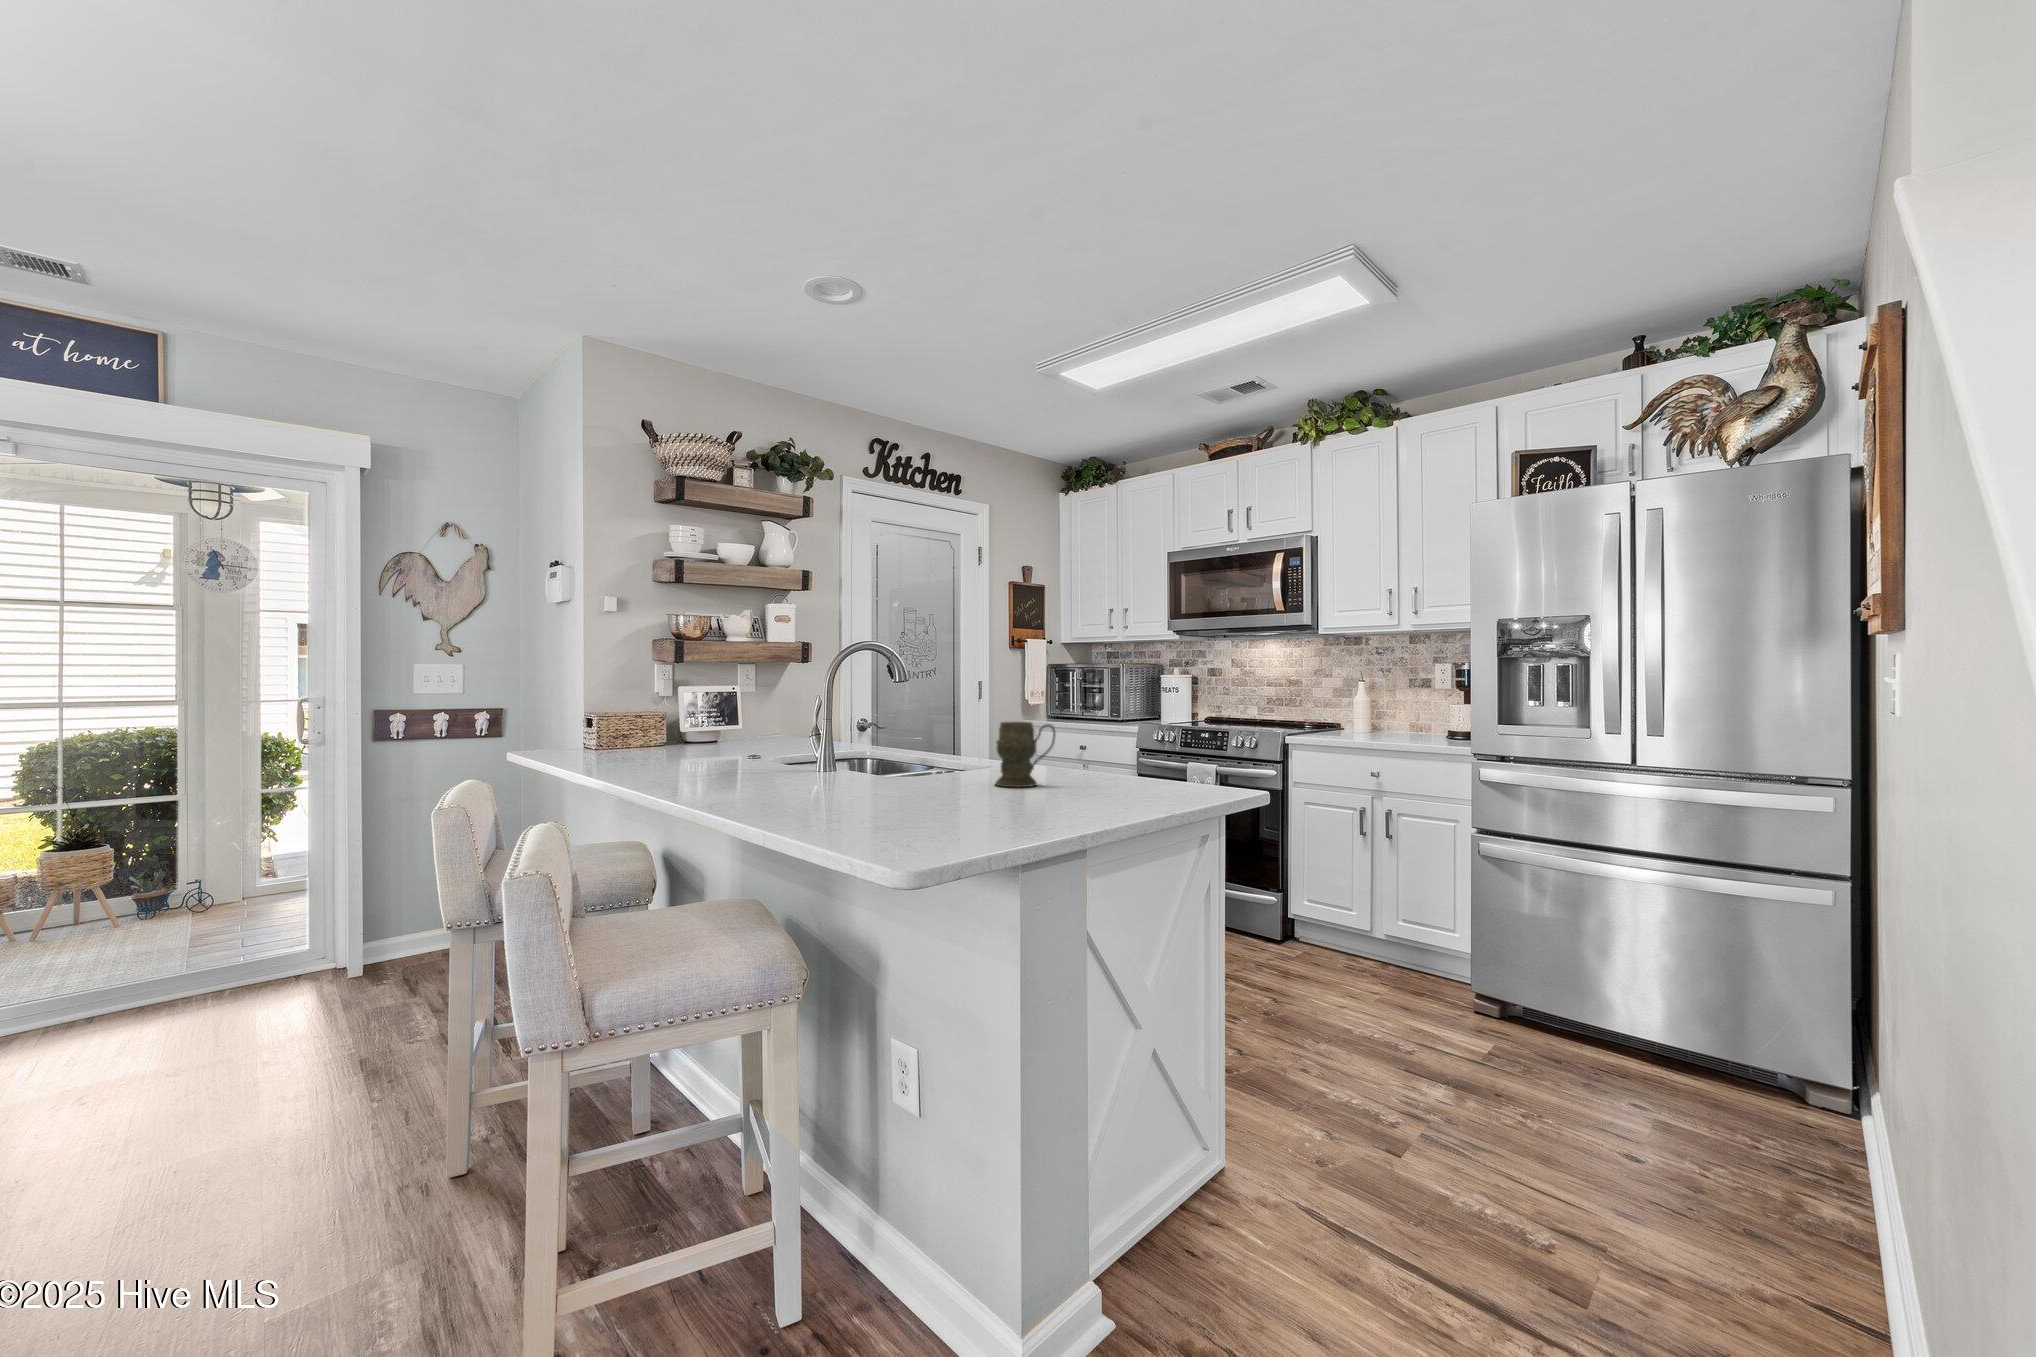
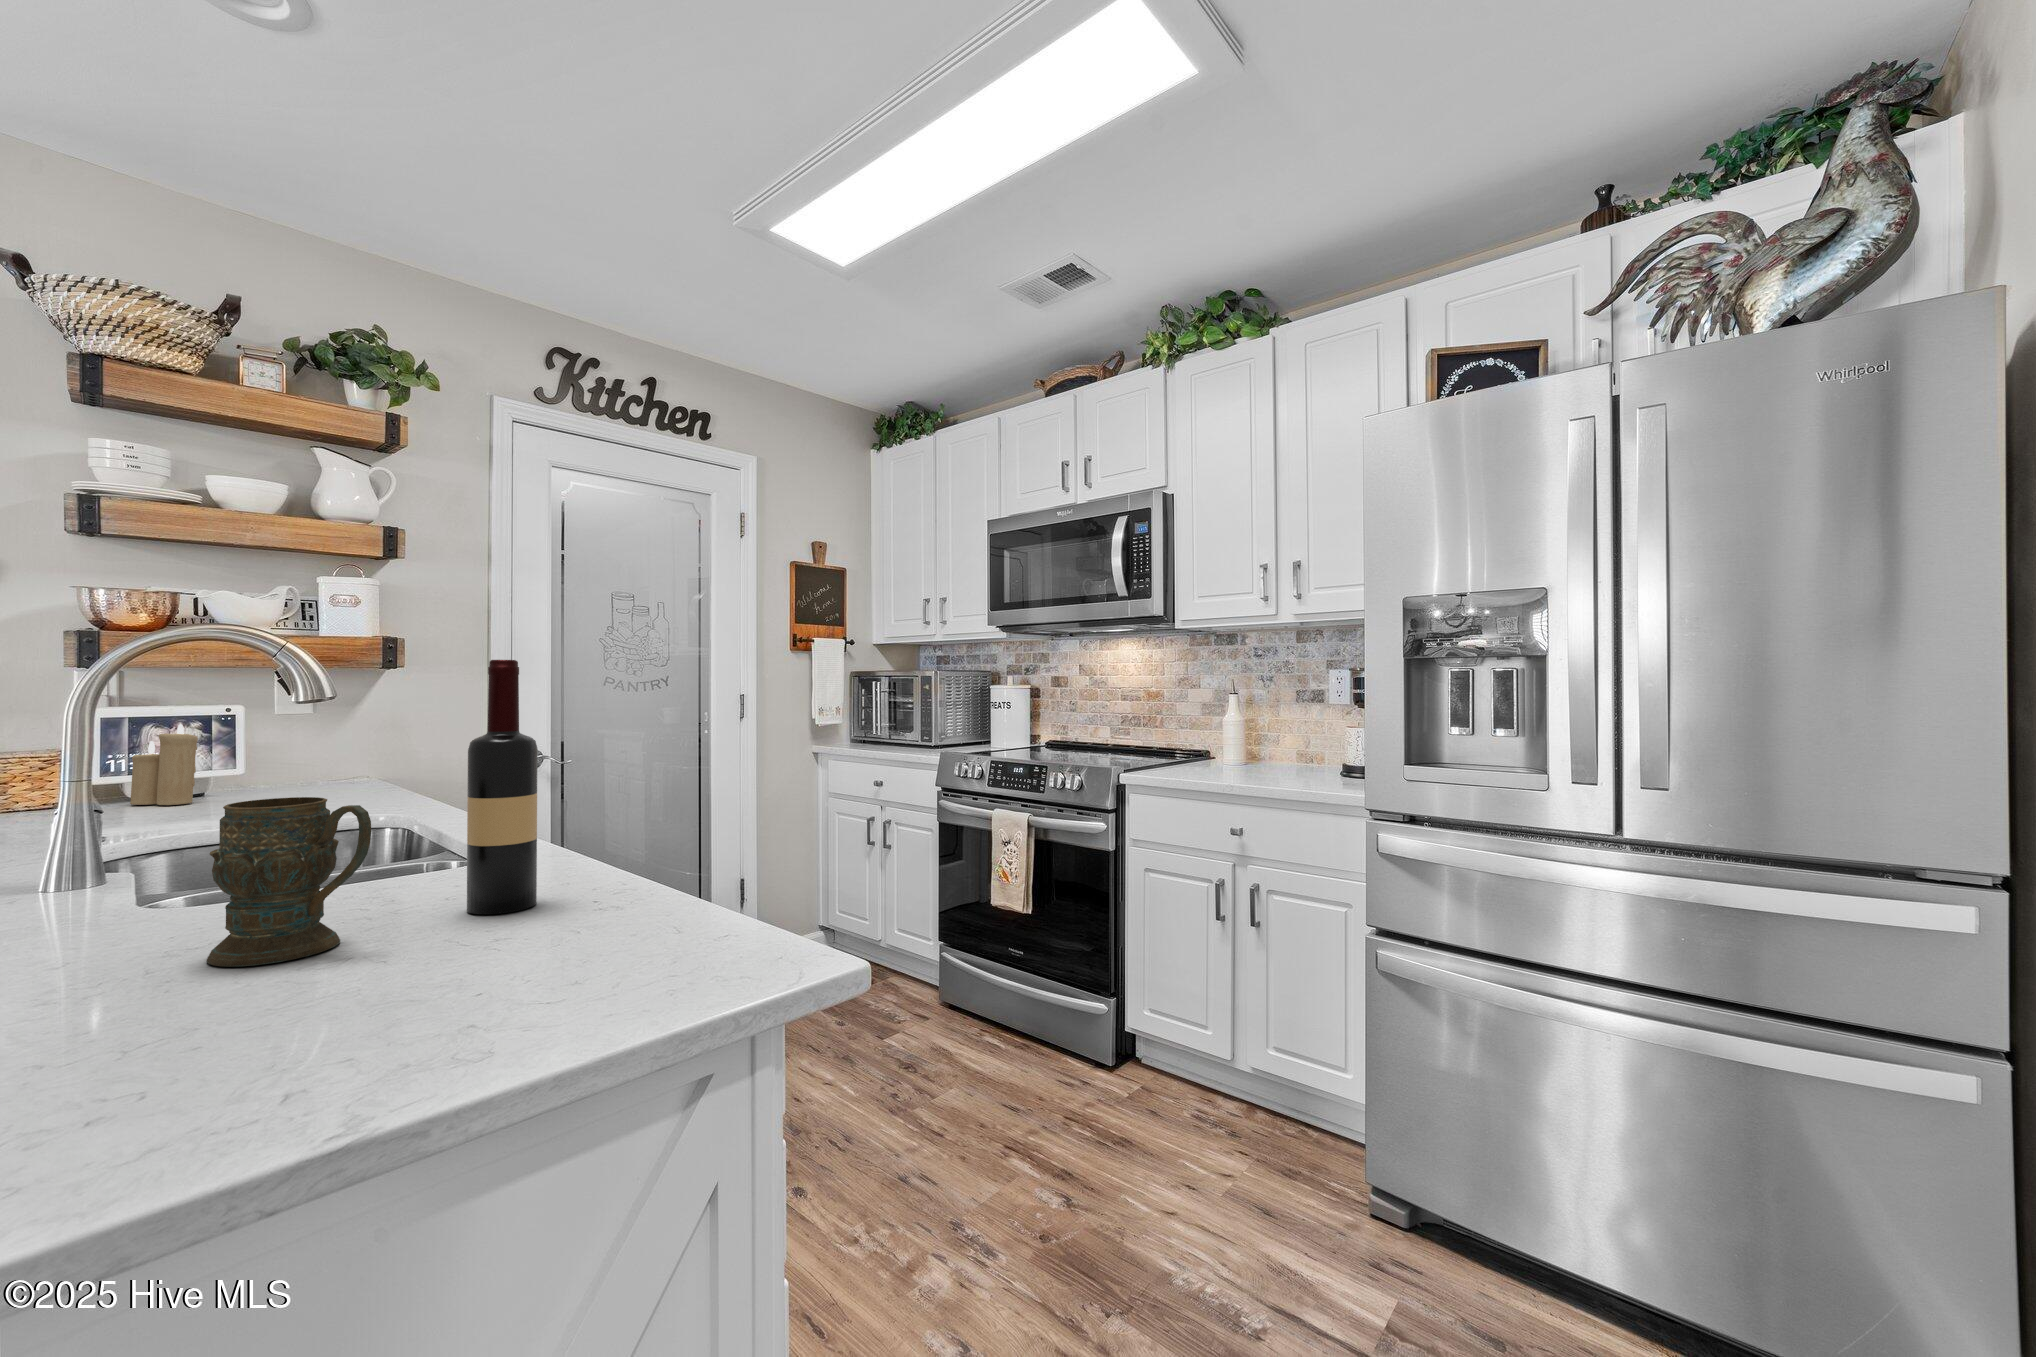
wine bottle: none [1055,662,1083,778] -> present [467,660,538,914]
candle: none [708,697,742,746] -> present [130,724,198,805]

